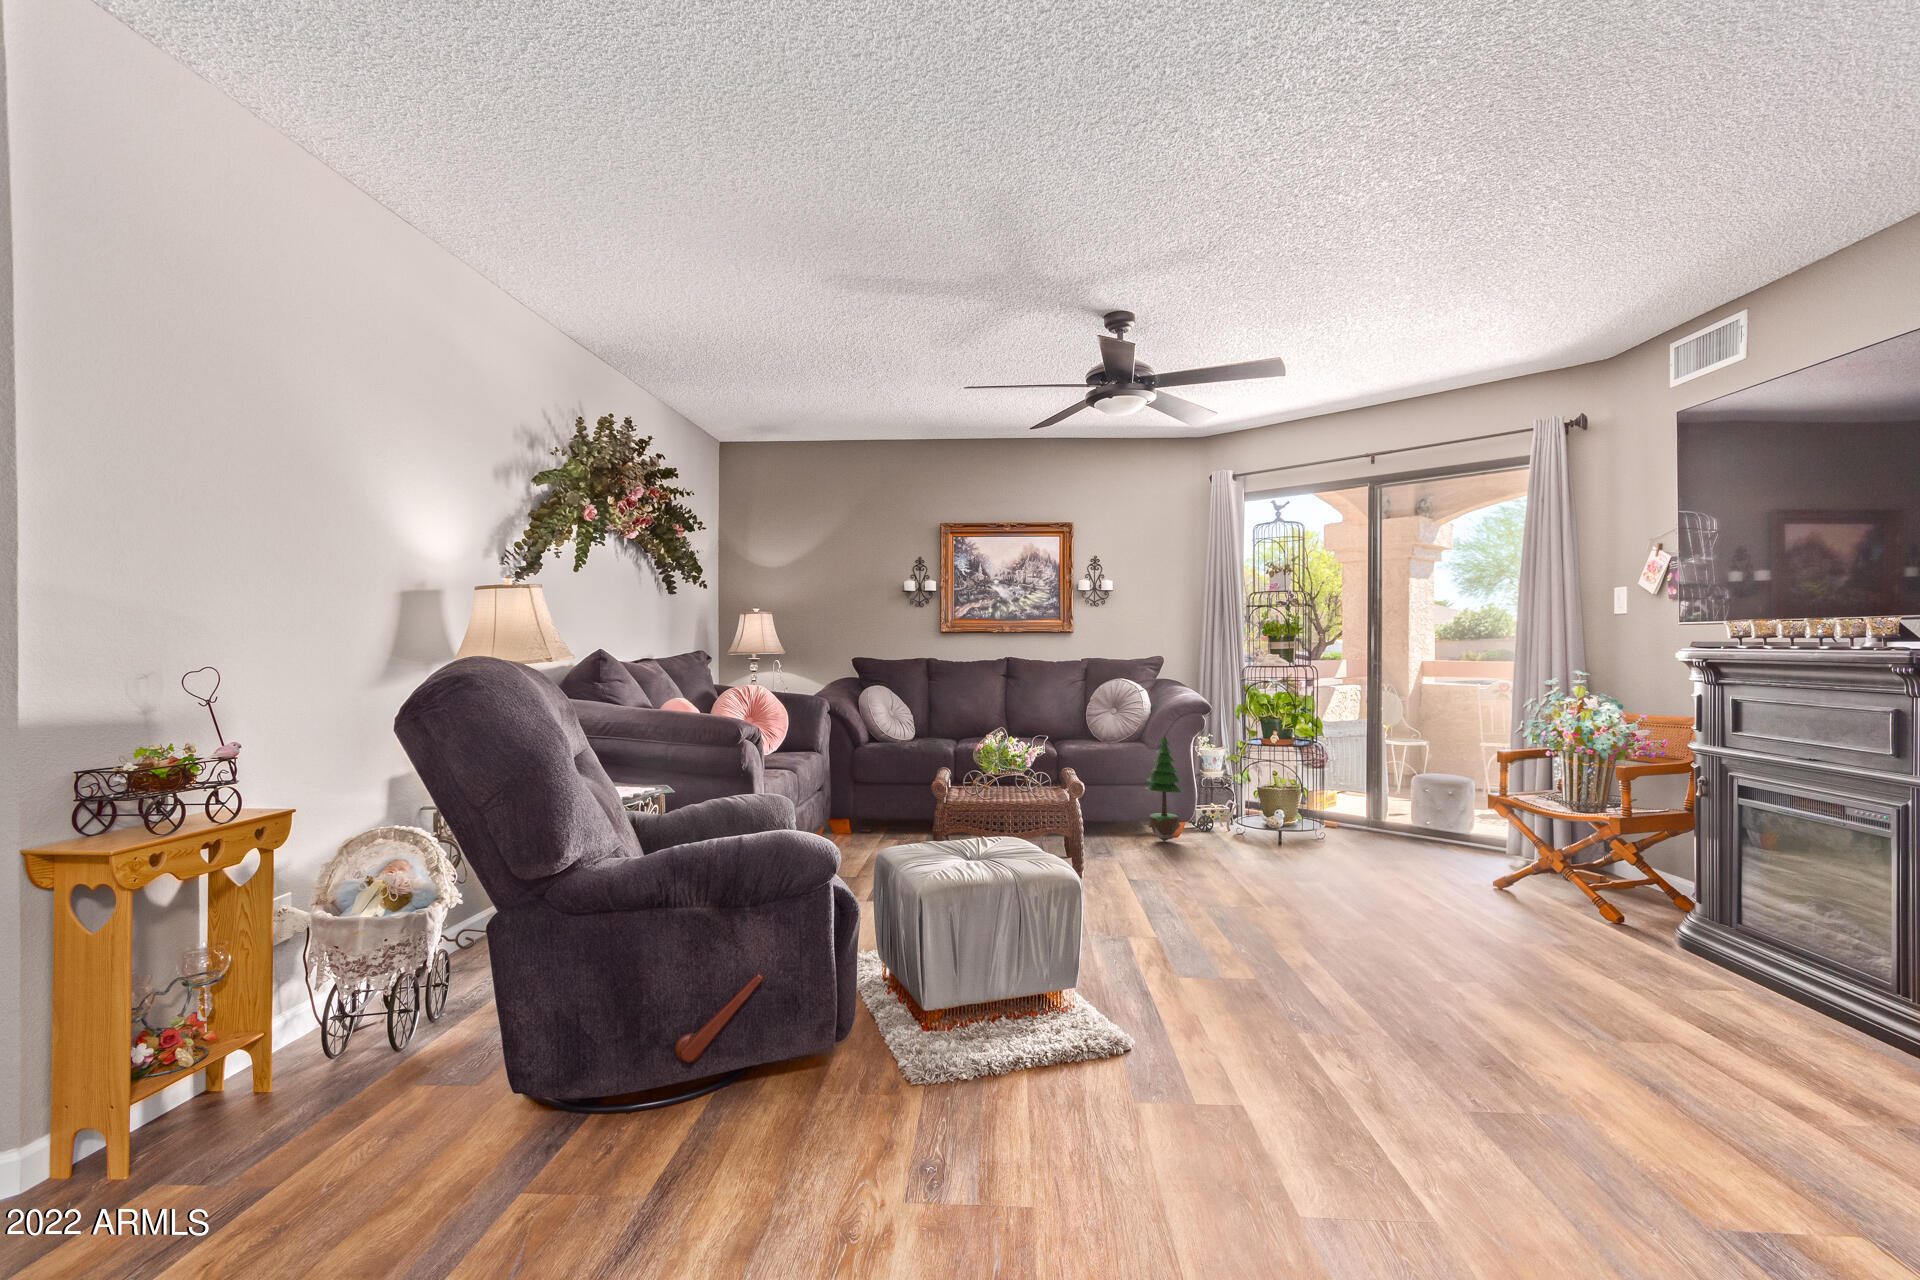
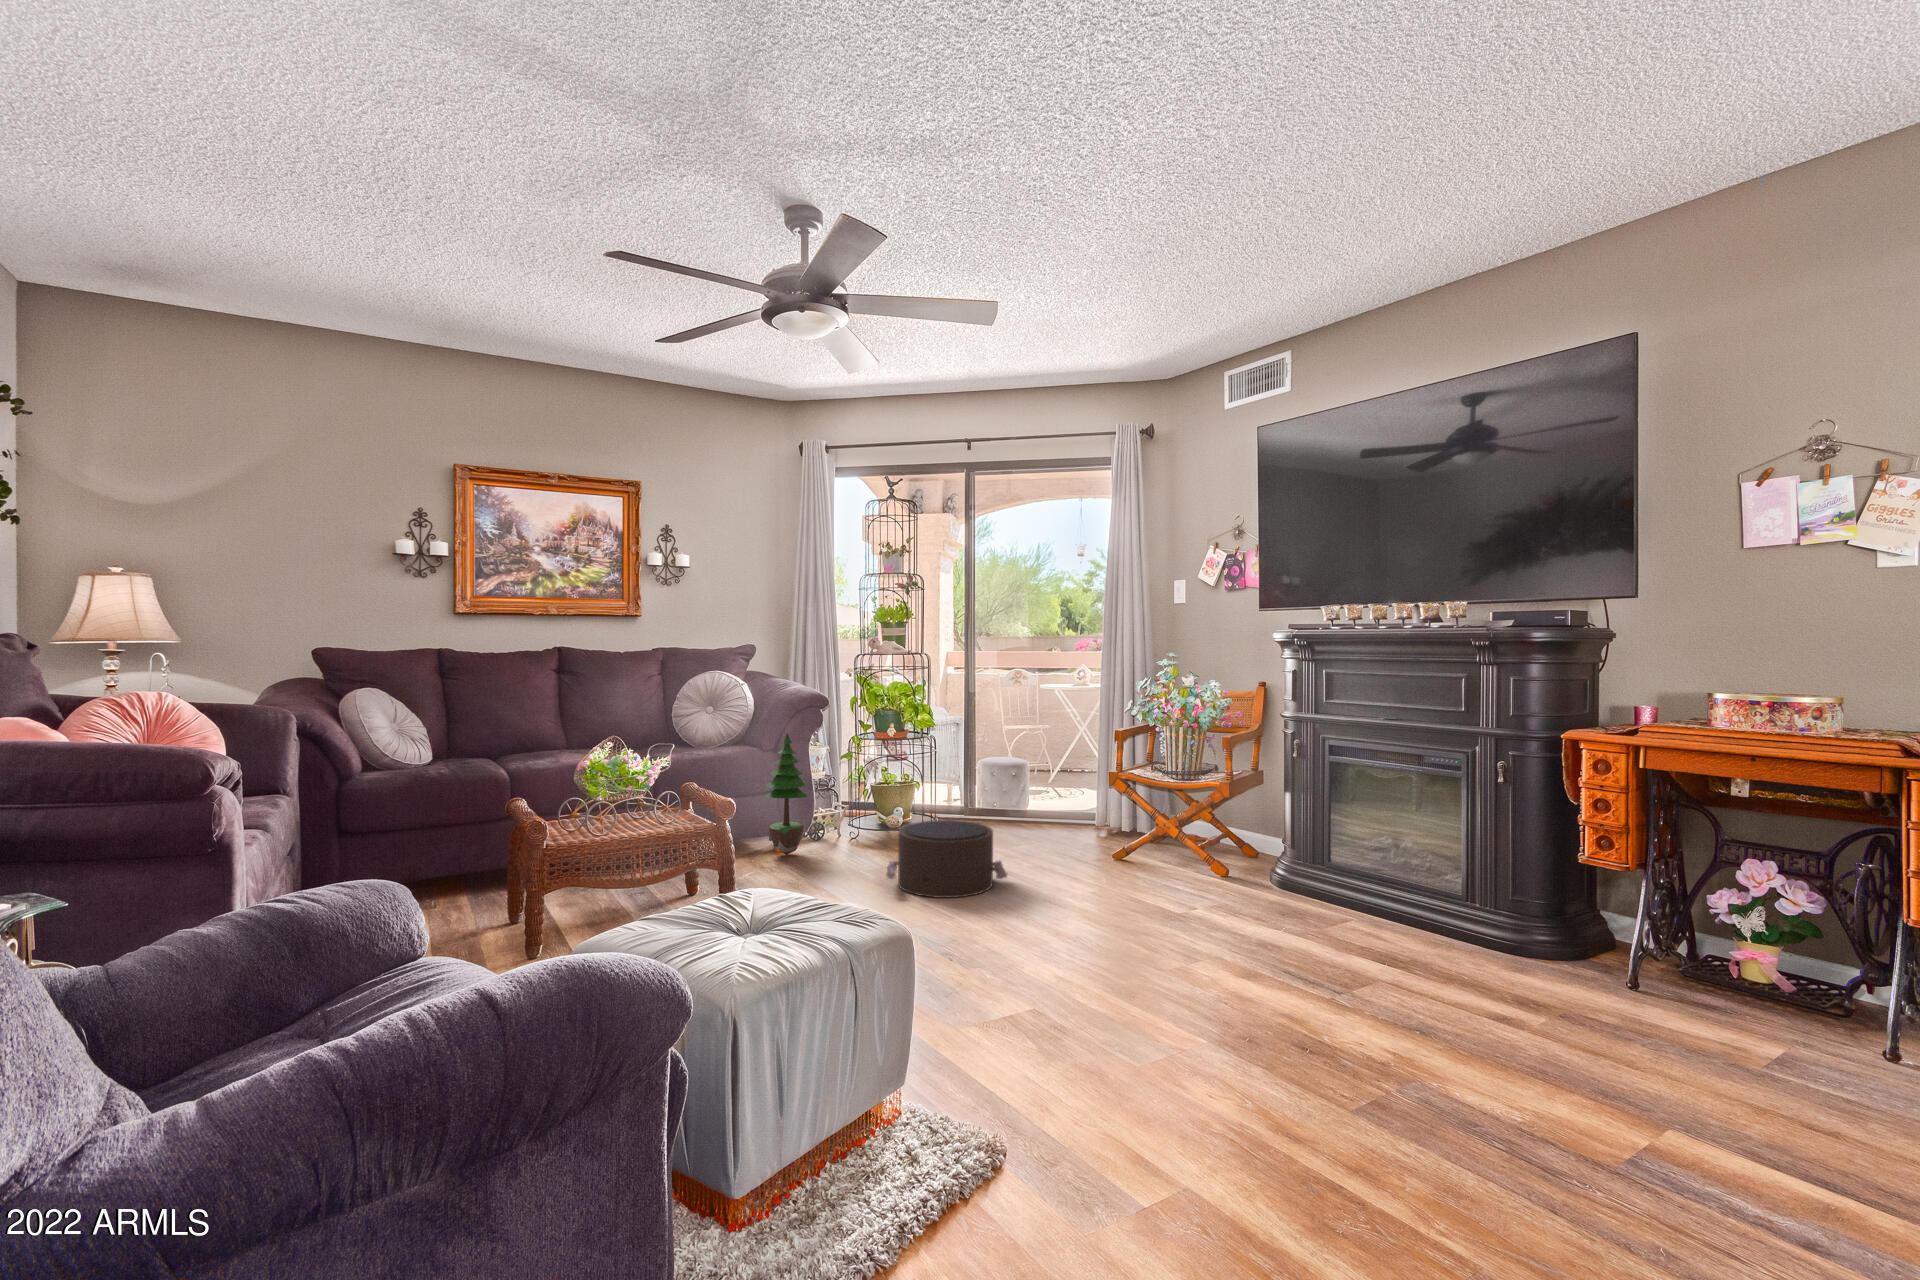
pouf: none [1220,823,1342,892] -> present [886,820,1007,898]

